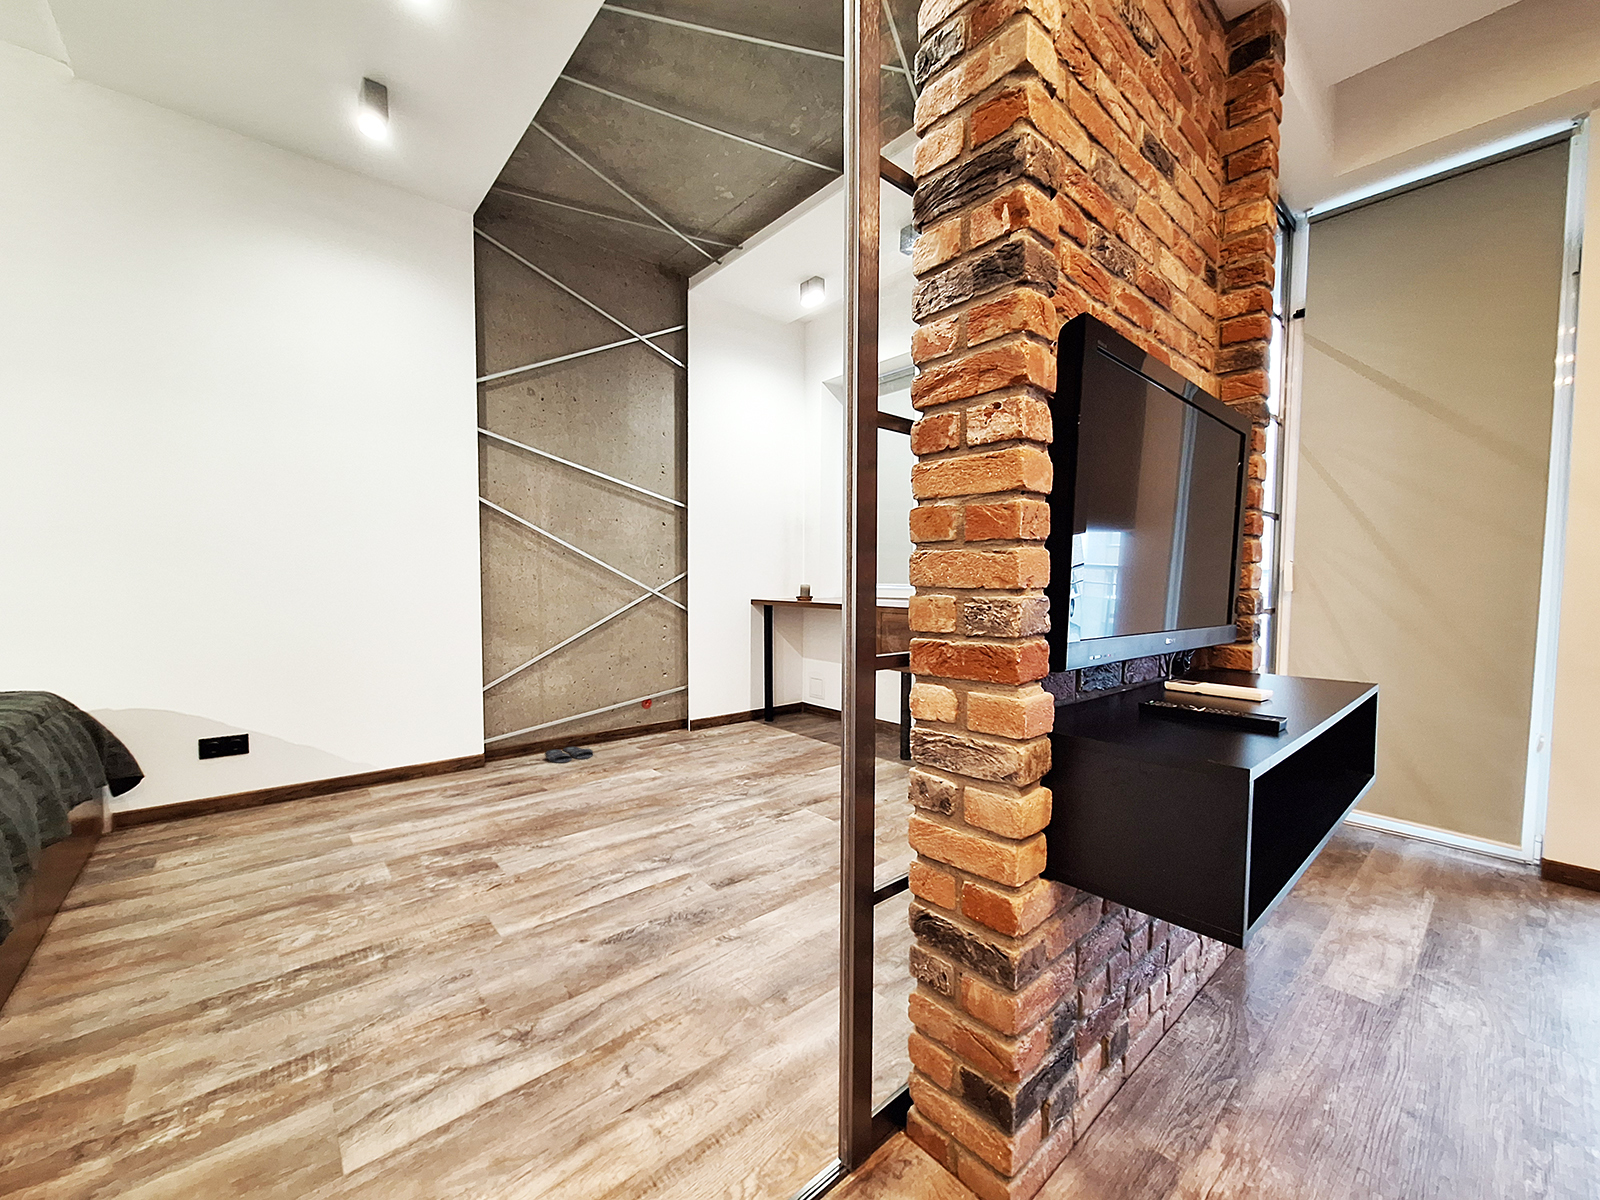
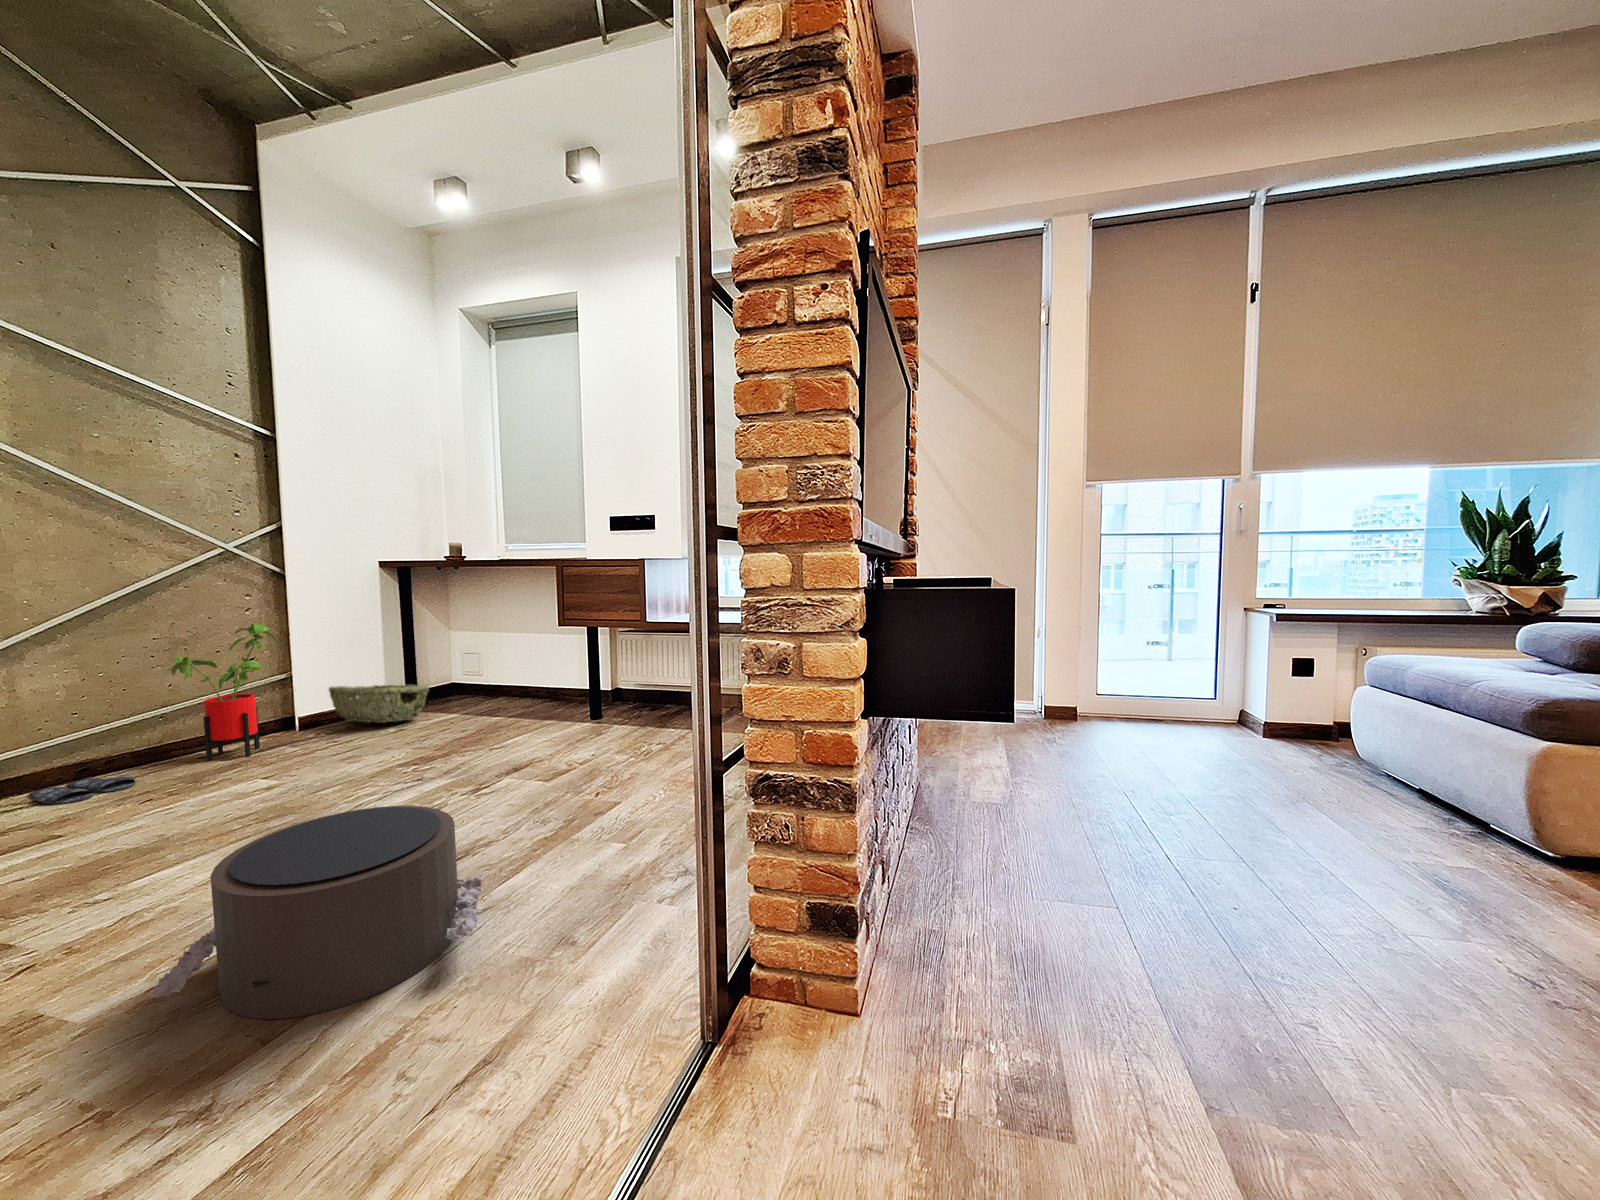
house plant: none [618,651,677,746] -> present [170,624,277,761]
woven basket: none [709,699,773,734] -> present [329,684,429,723]
pouf: none [524,825,736,987] -> present [151,806,482,1019]

